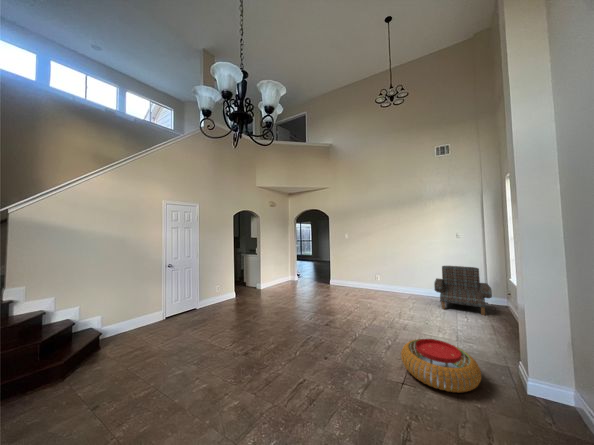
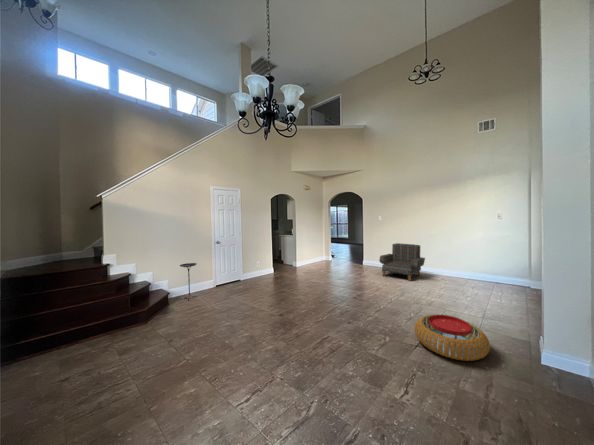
armchair: present [434,266,492,315] -> present [379,243,425,281]
side table: none [115,291,140,341] -> present [180,263,197,295]

